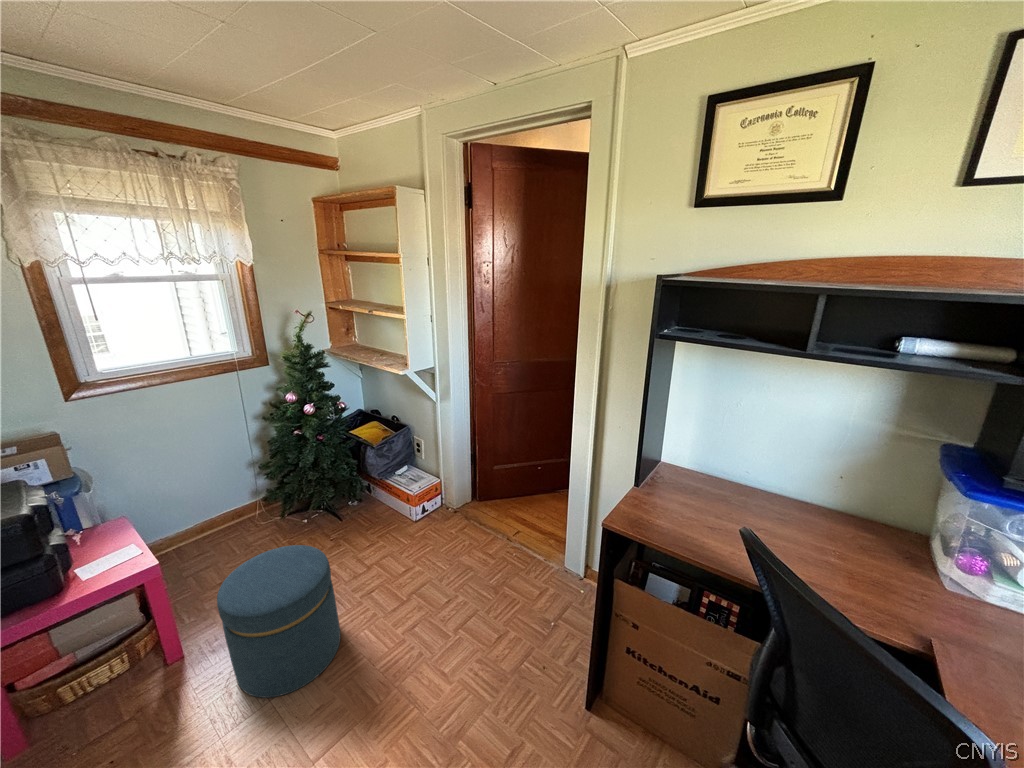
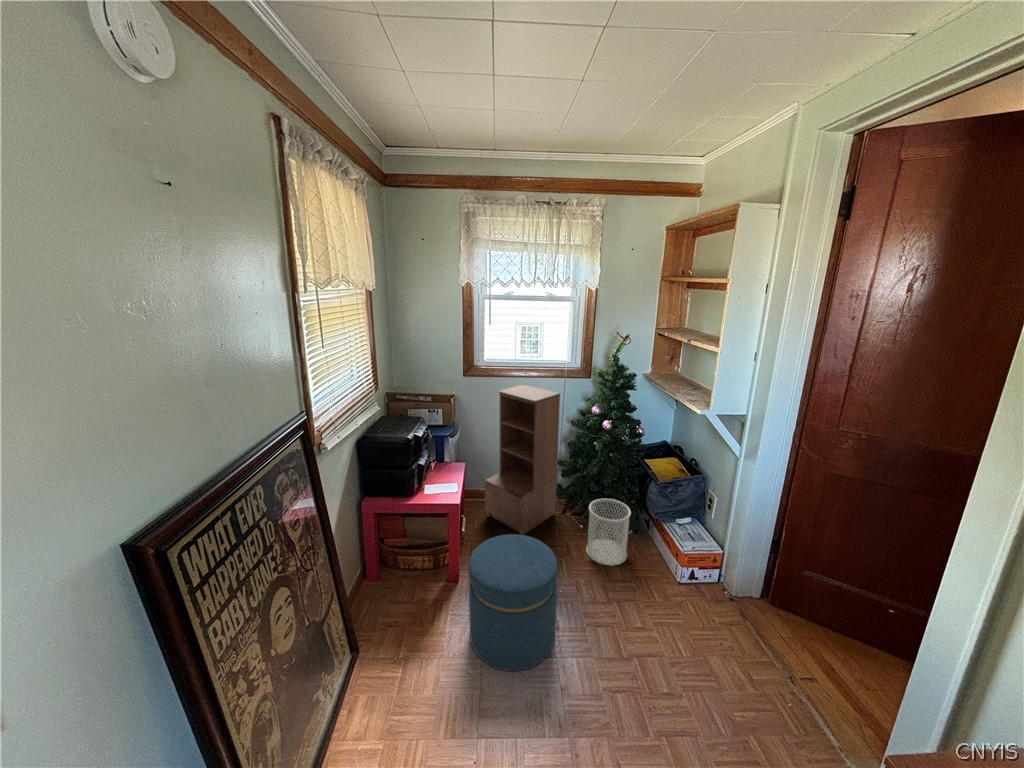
bookshelf: none [146,390,268,572] -> present [485,385,560,535]
wastebasket: none [316,479,365,545] -> present [586,499,631,566]

